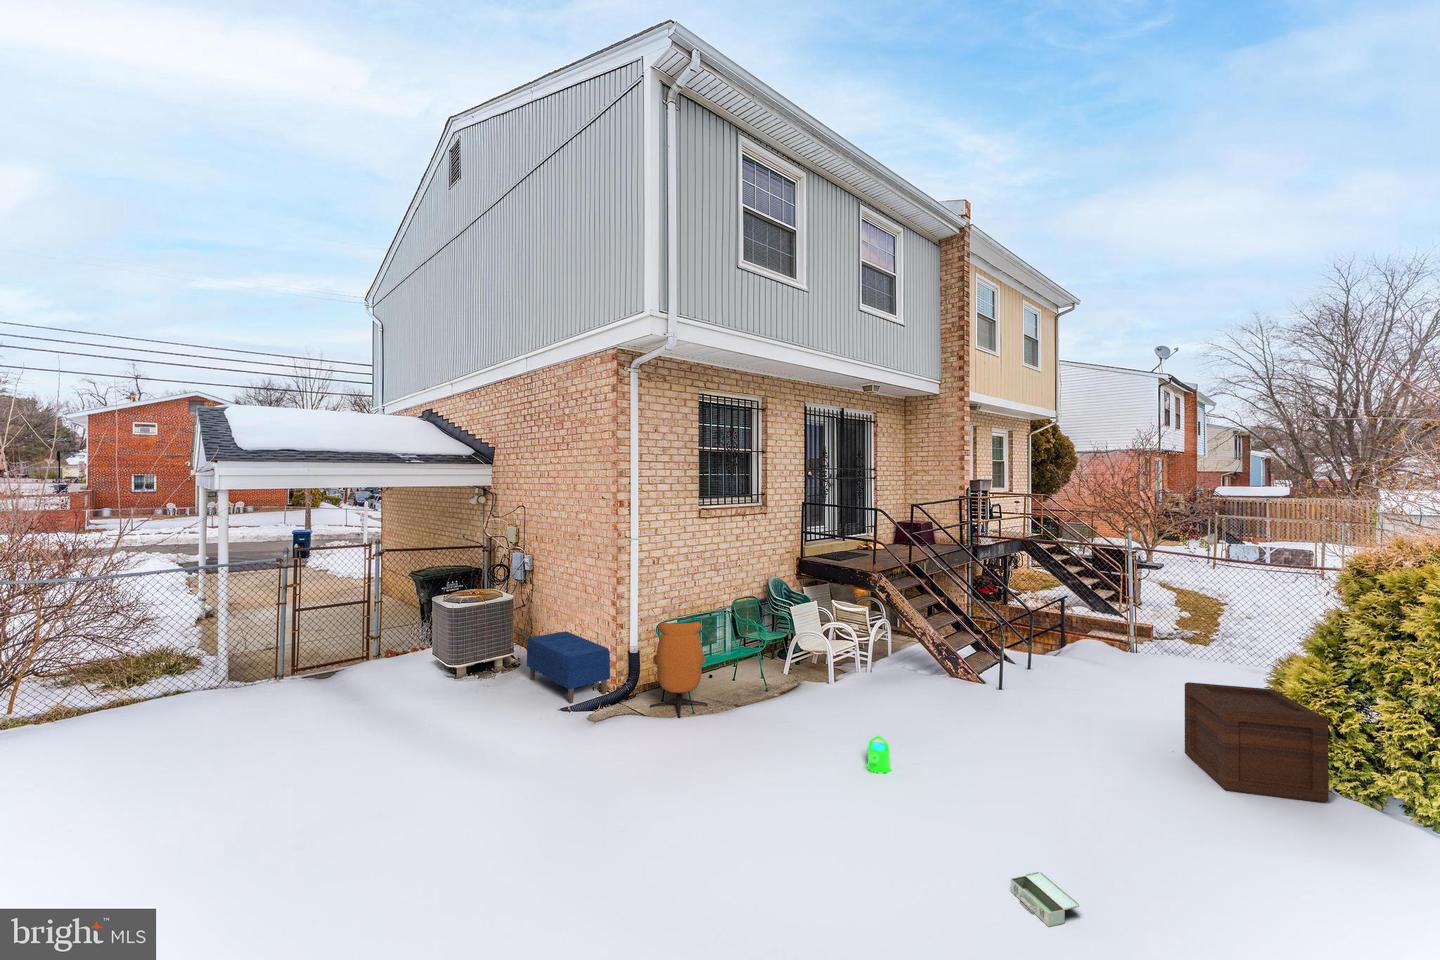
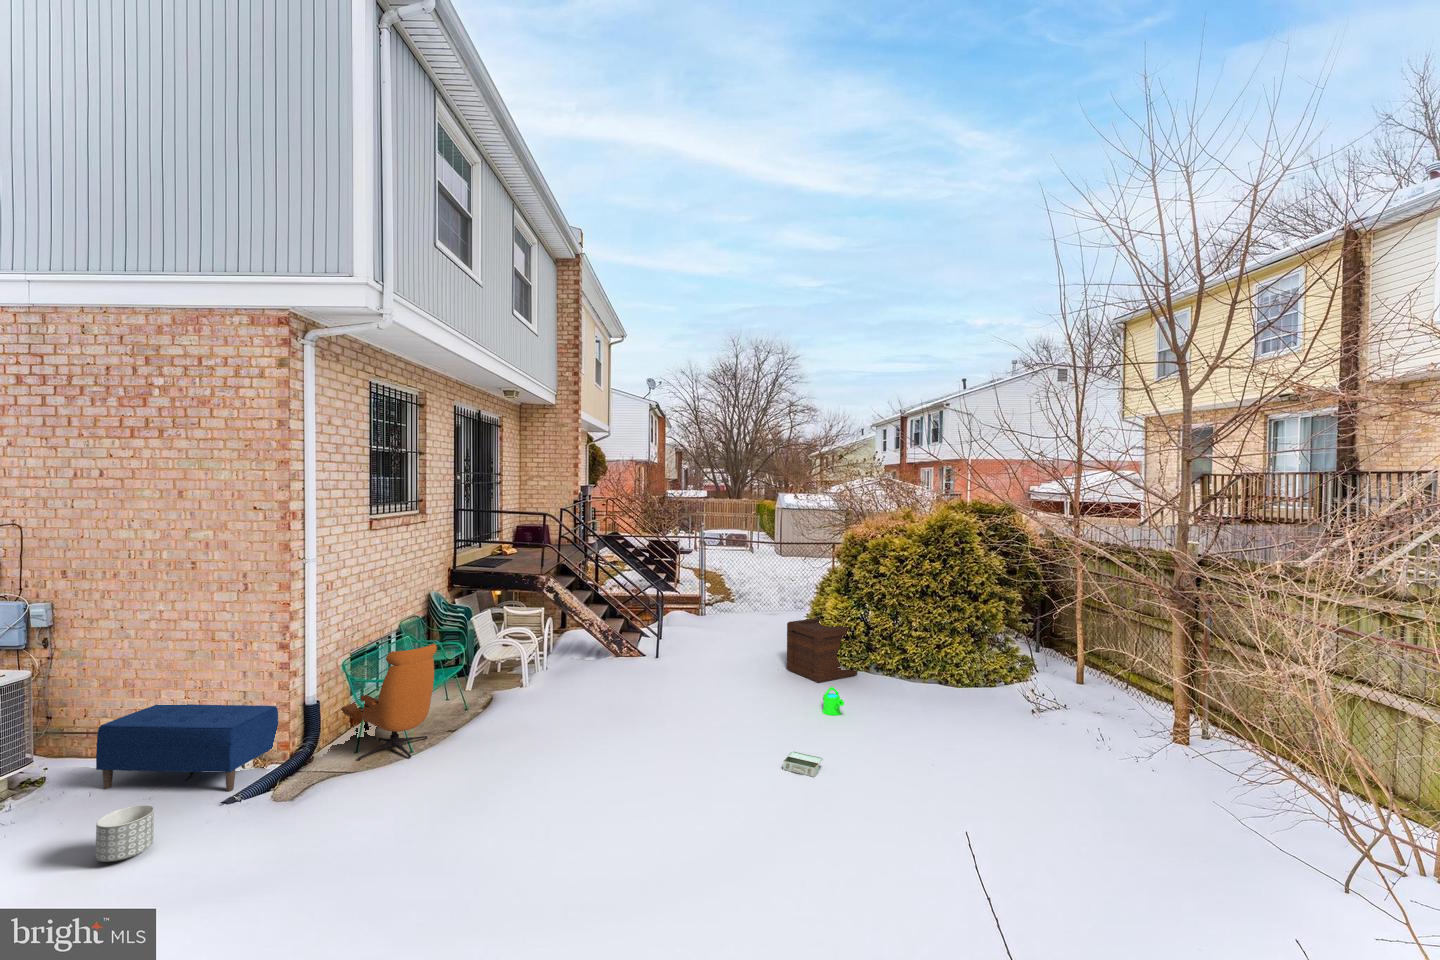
planter: none [475,694,505,728] -> present [96,805,154,862]
watering can: present [866,736,891,773] -> present [822,687,844,715]

